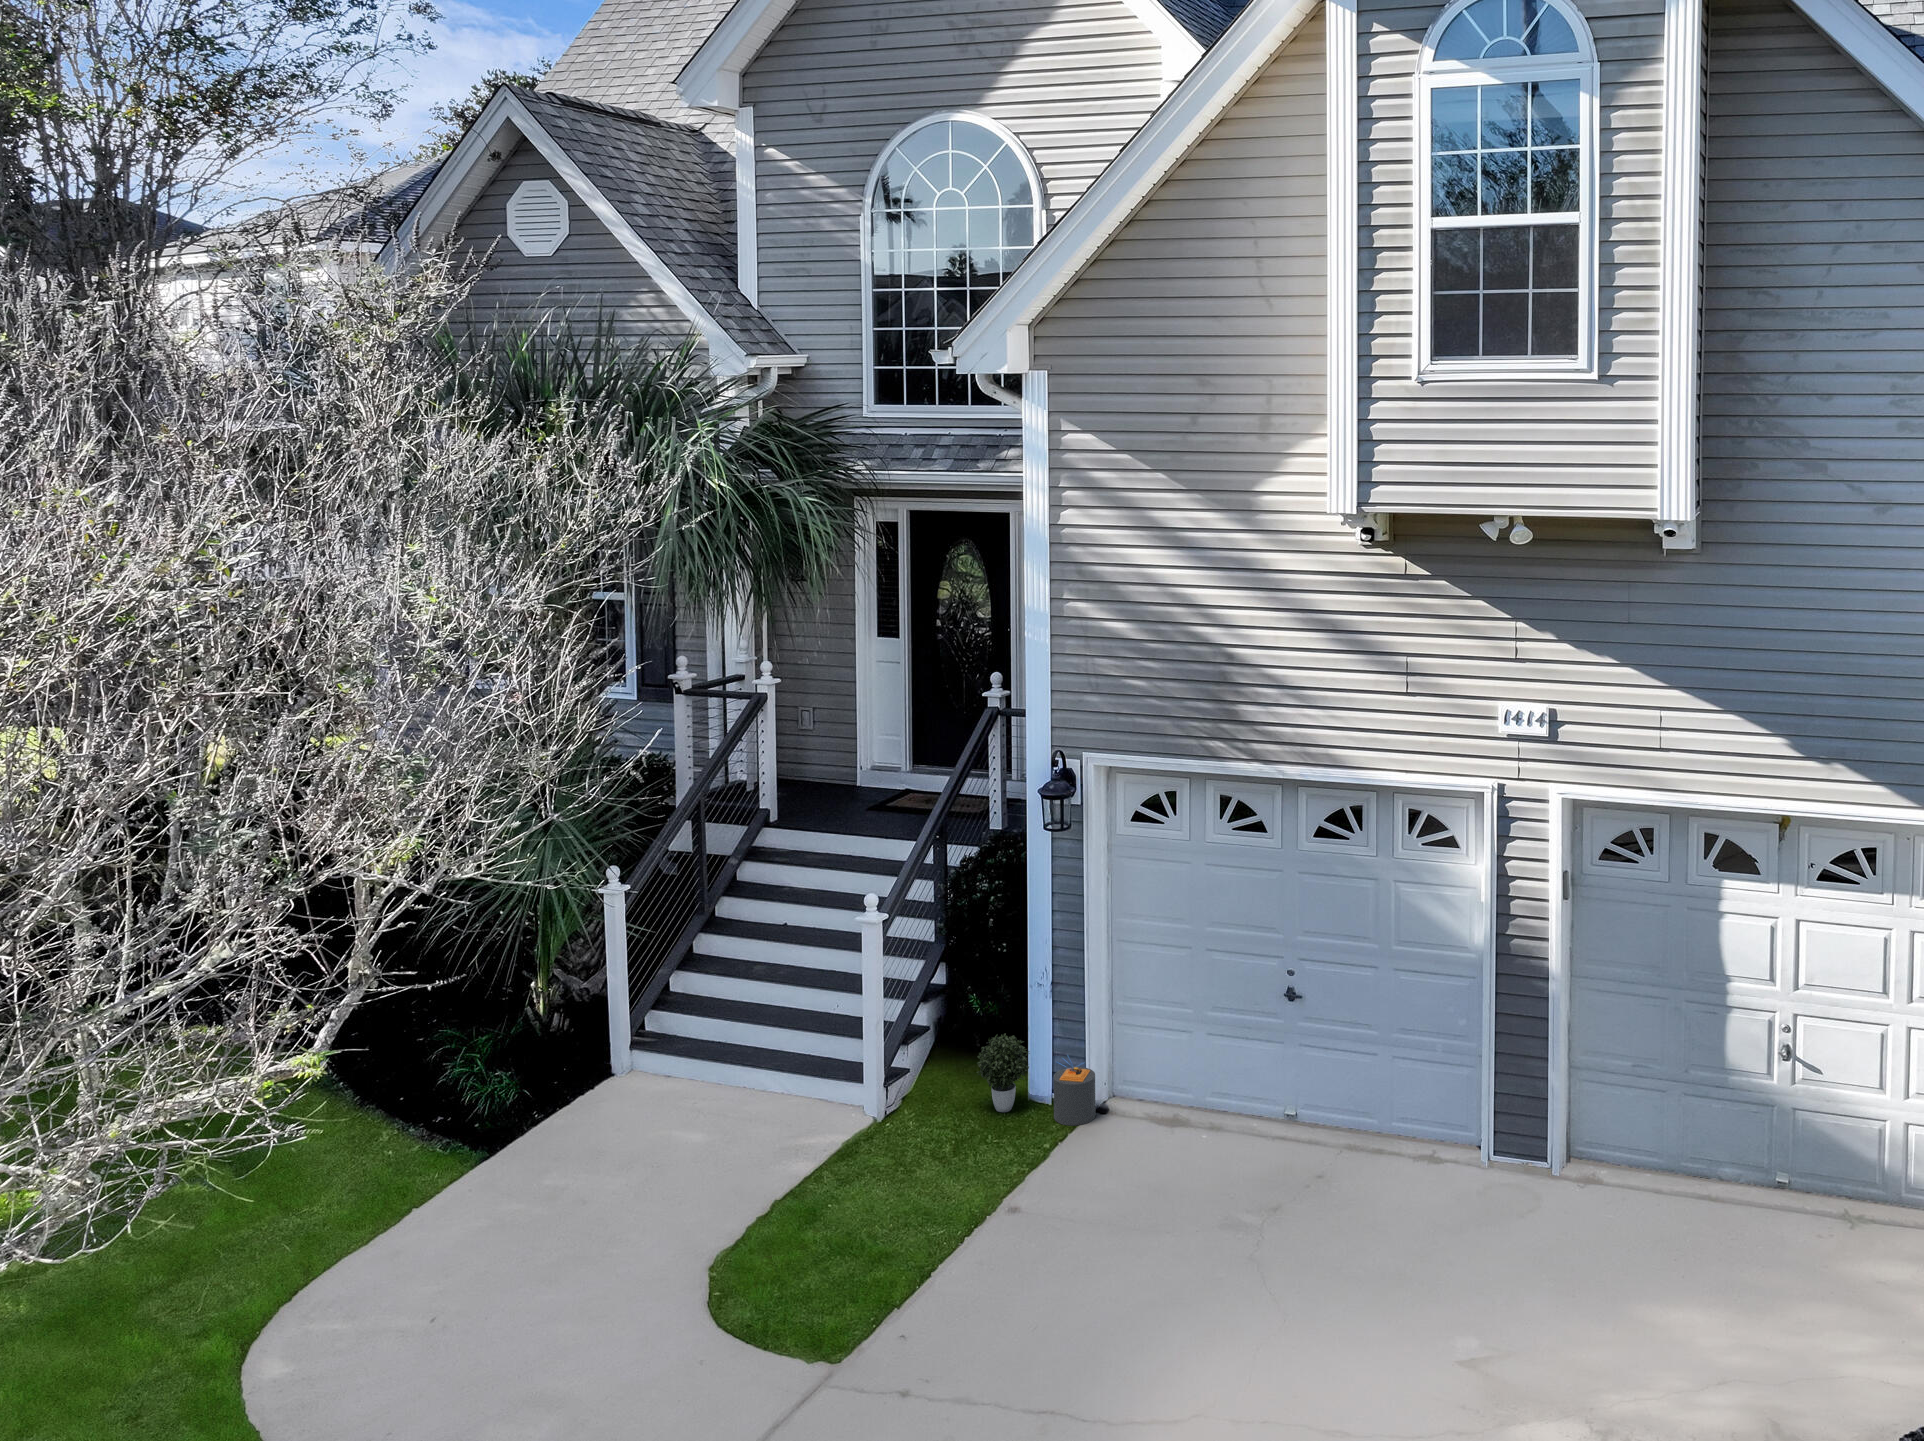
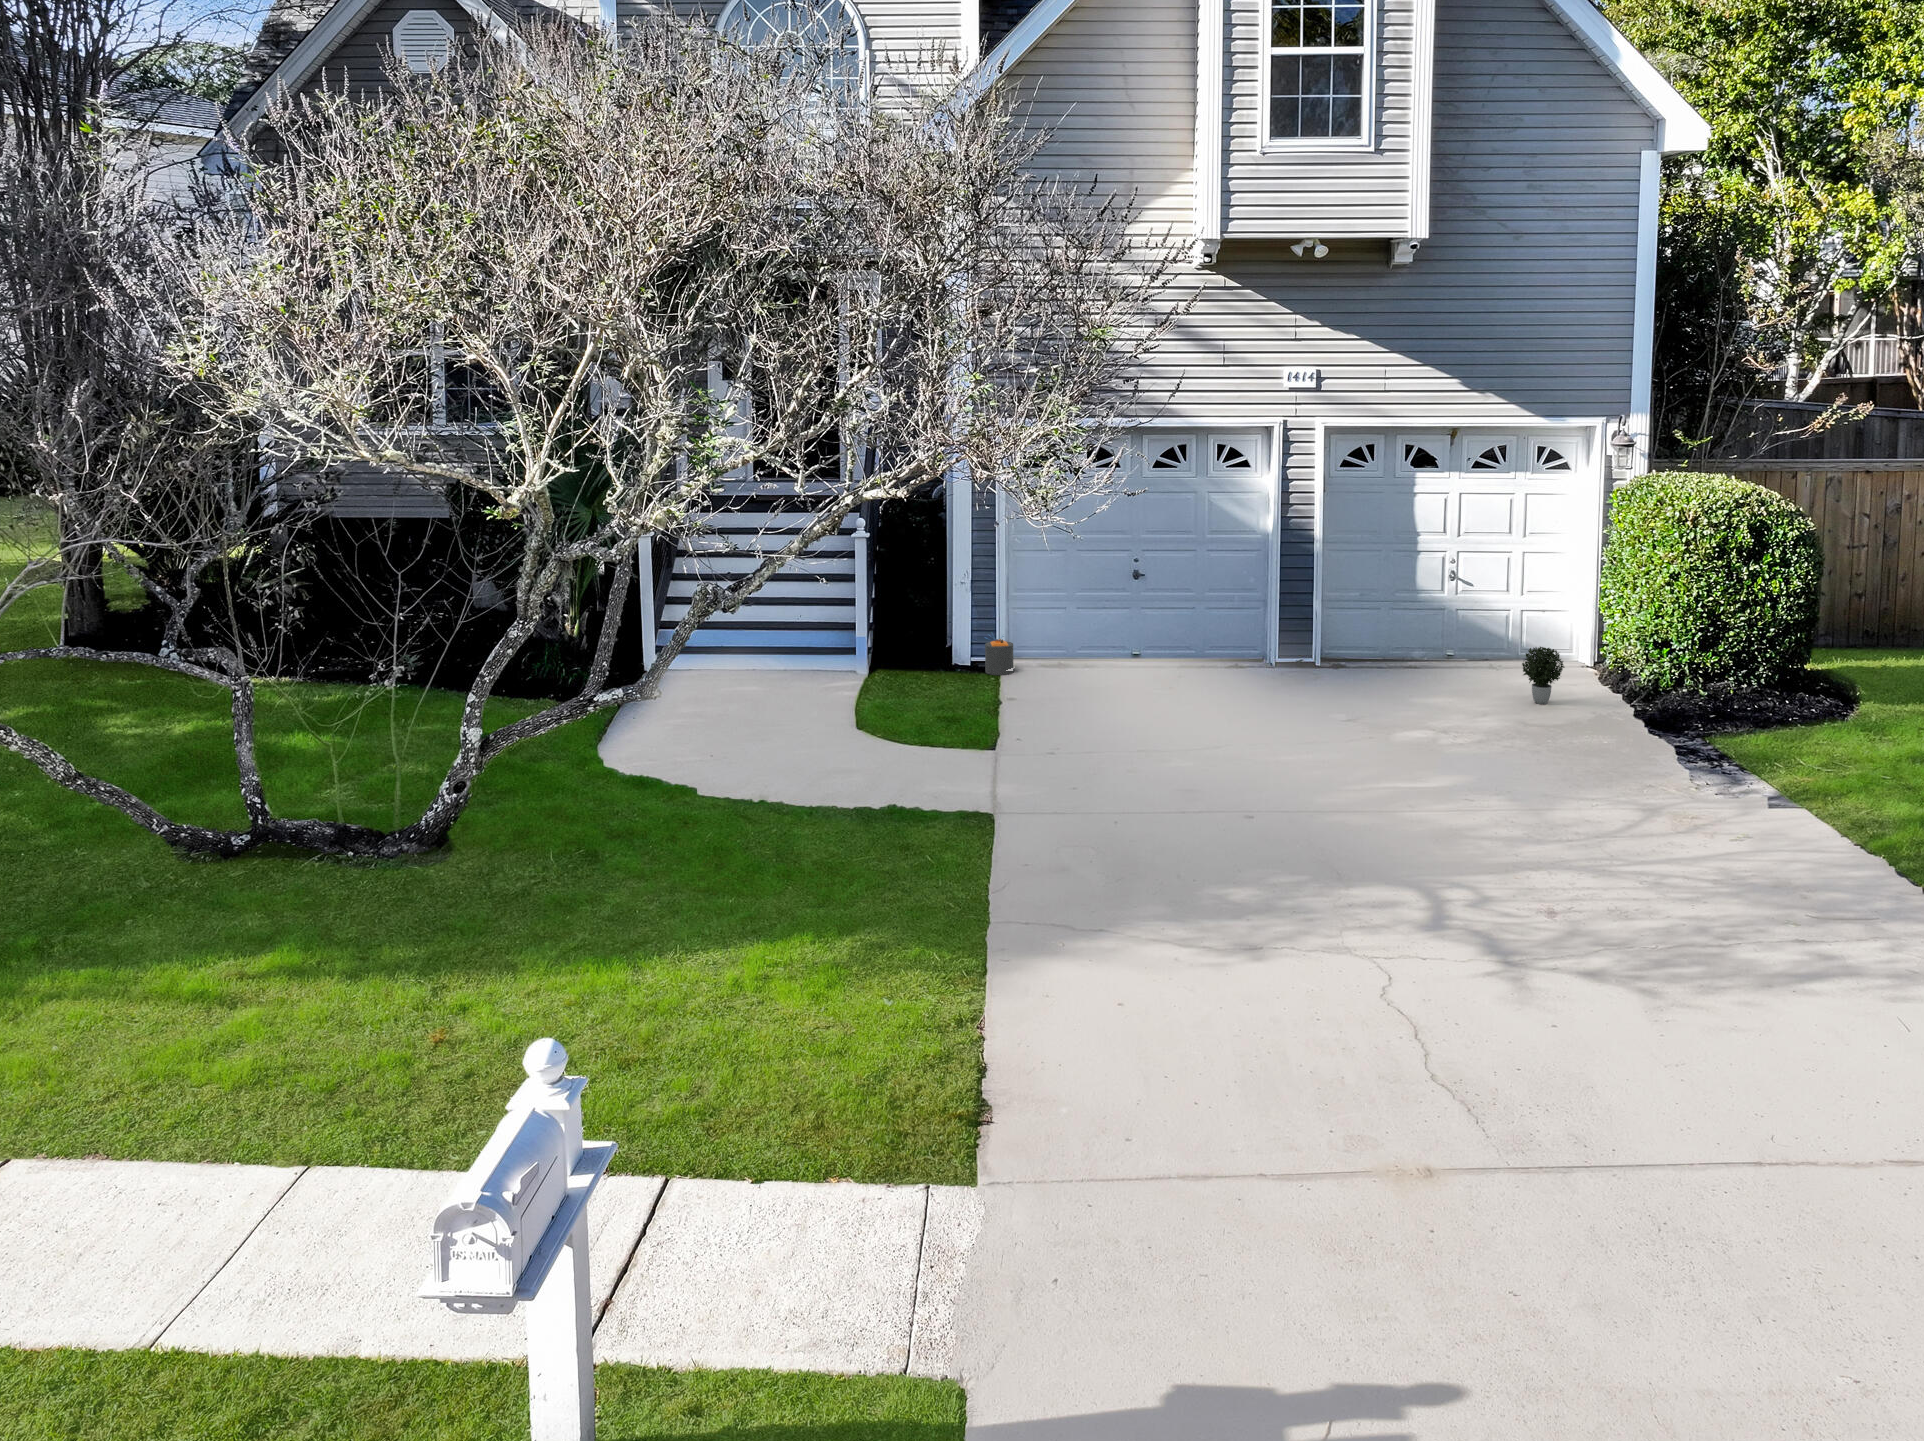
potted plant: present [977,1033,1029,1112] -> present [1522,647,1565,704]

